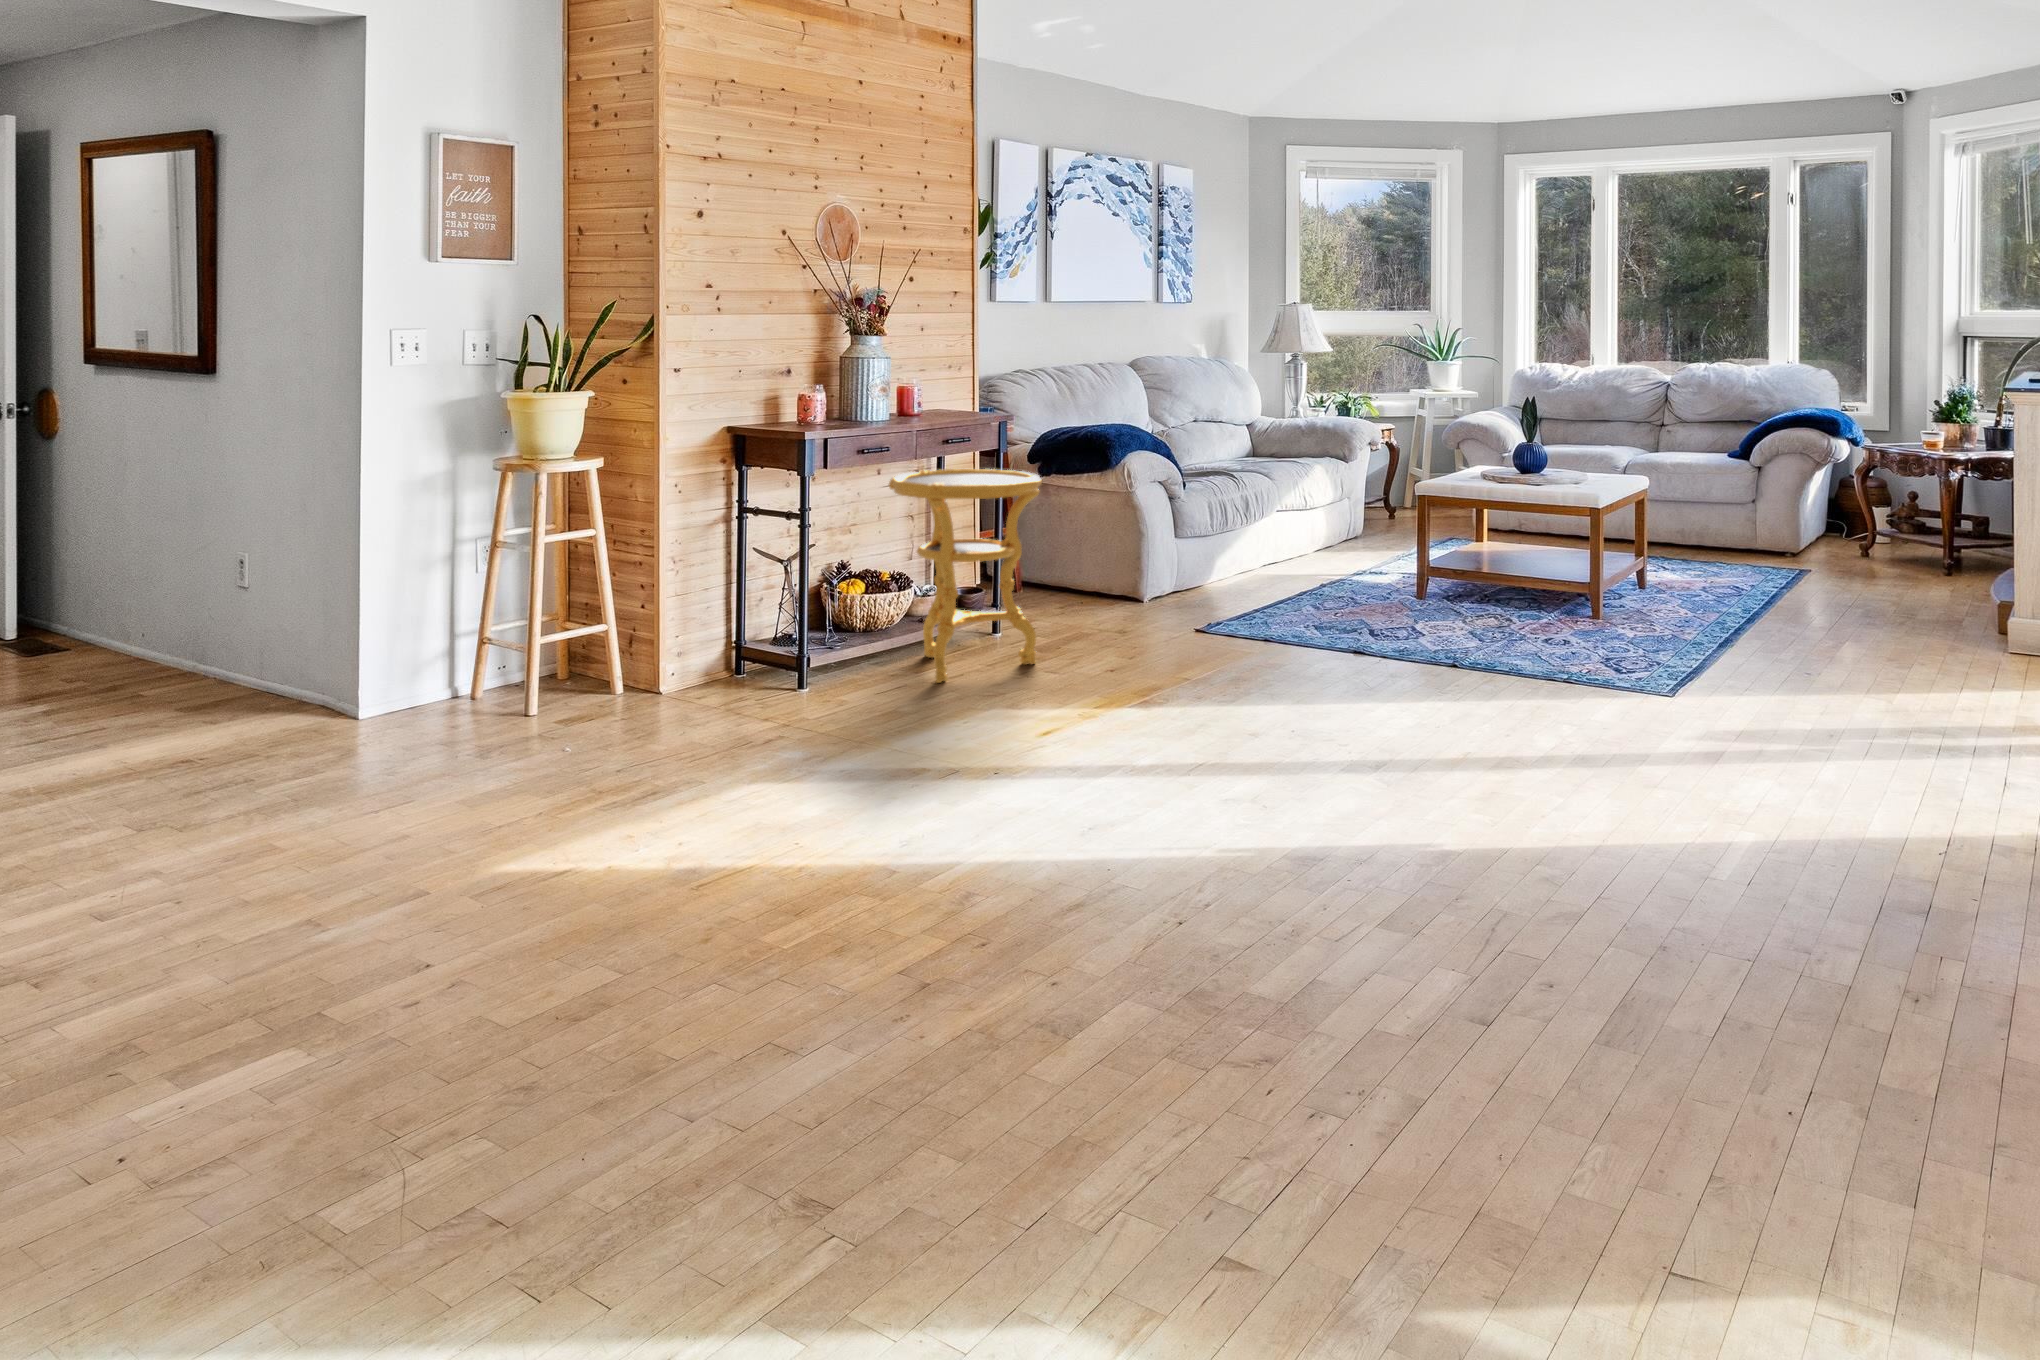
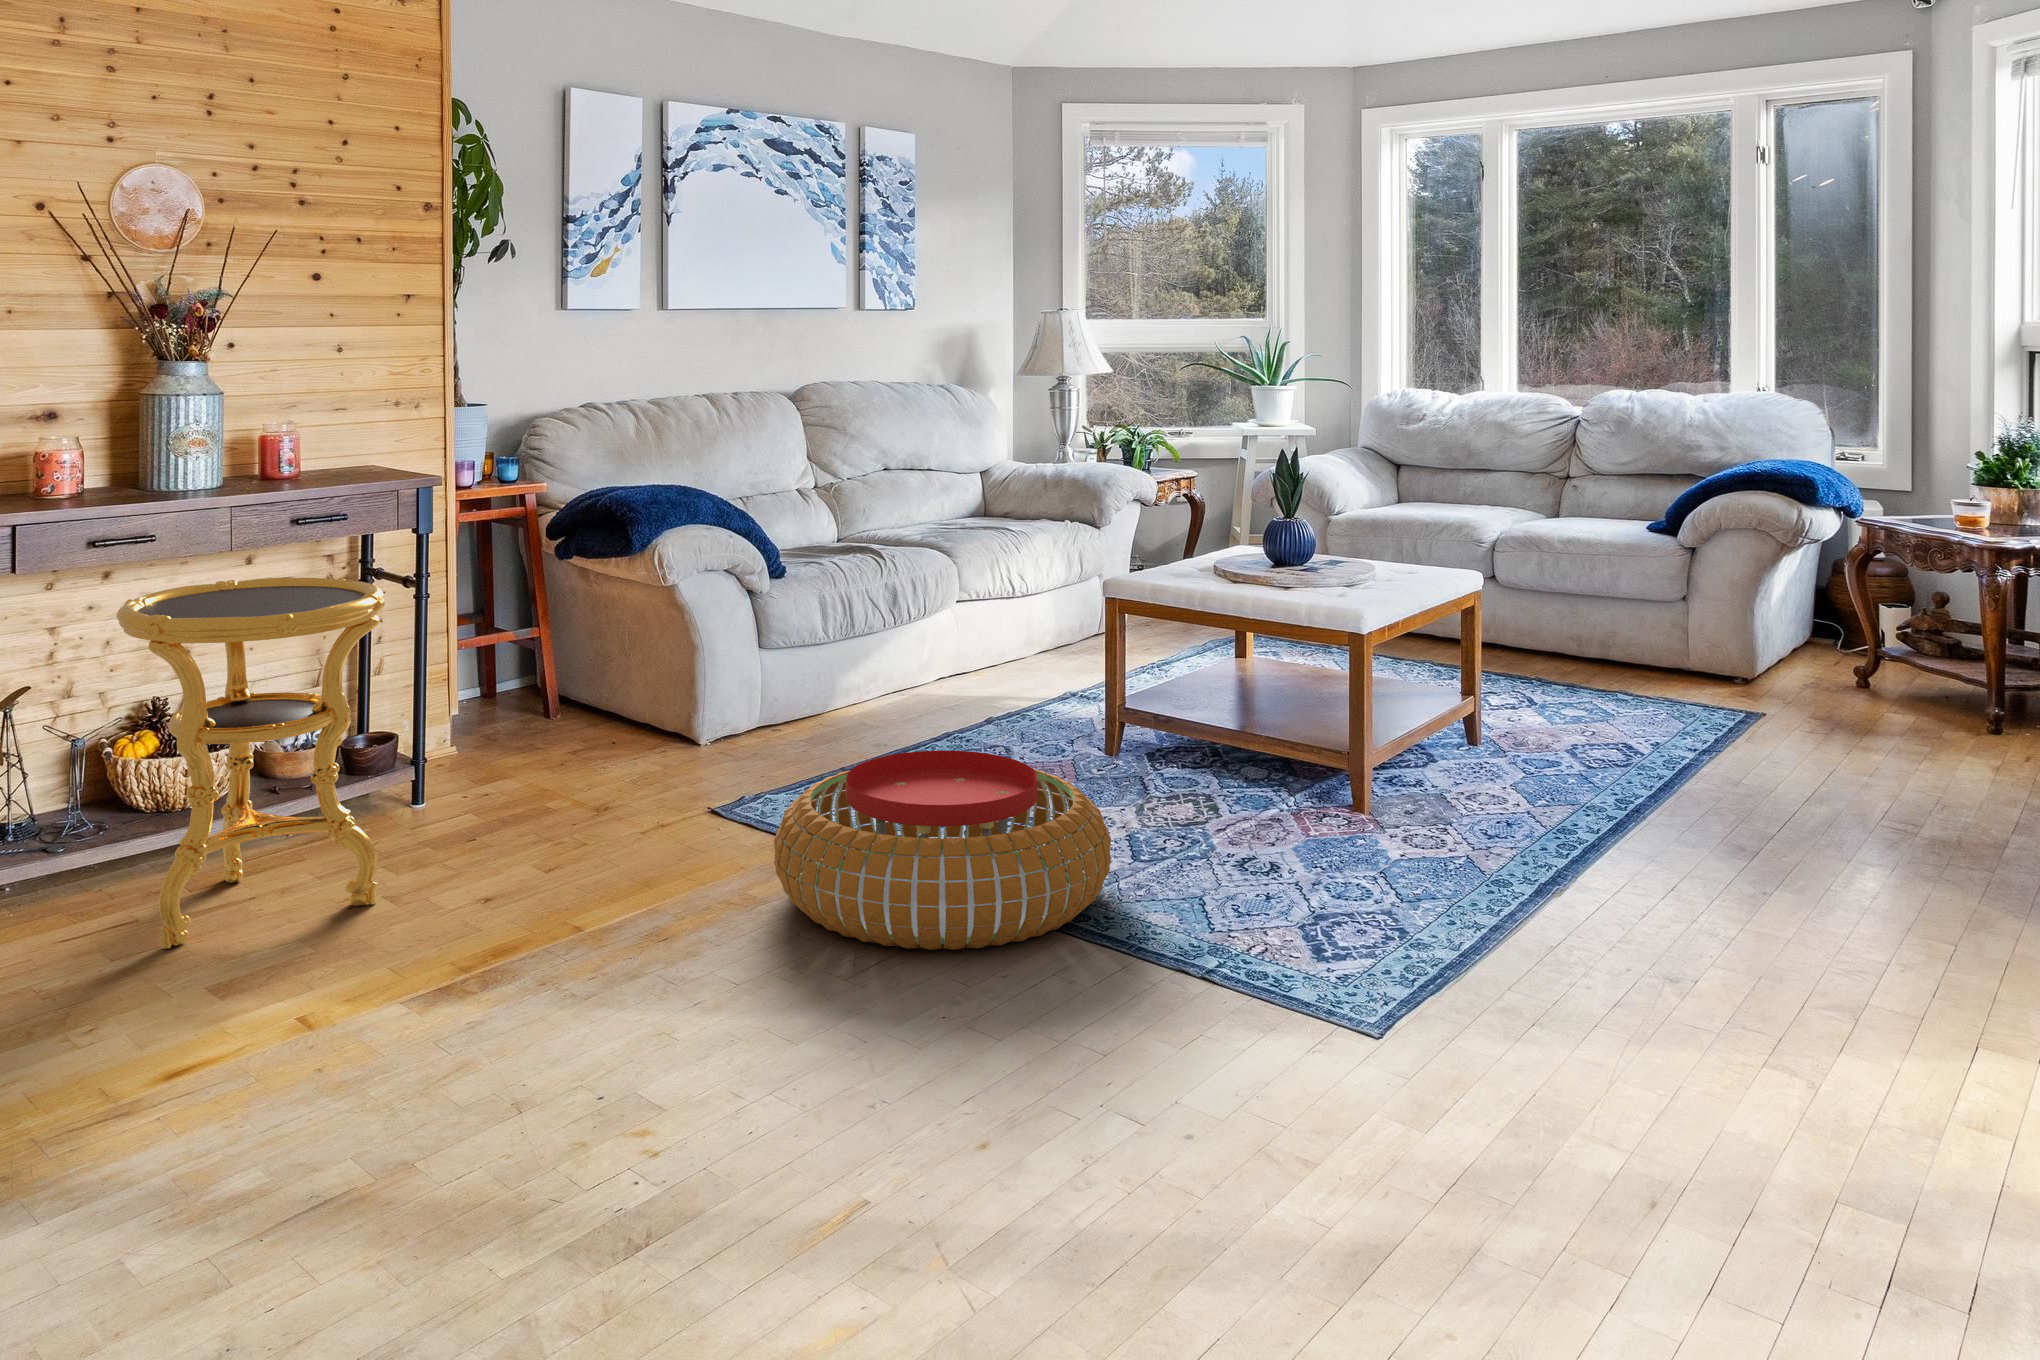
pouf: none [1273,572,1474,672] -> present [774,750,1111,950]

